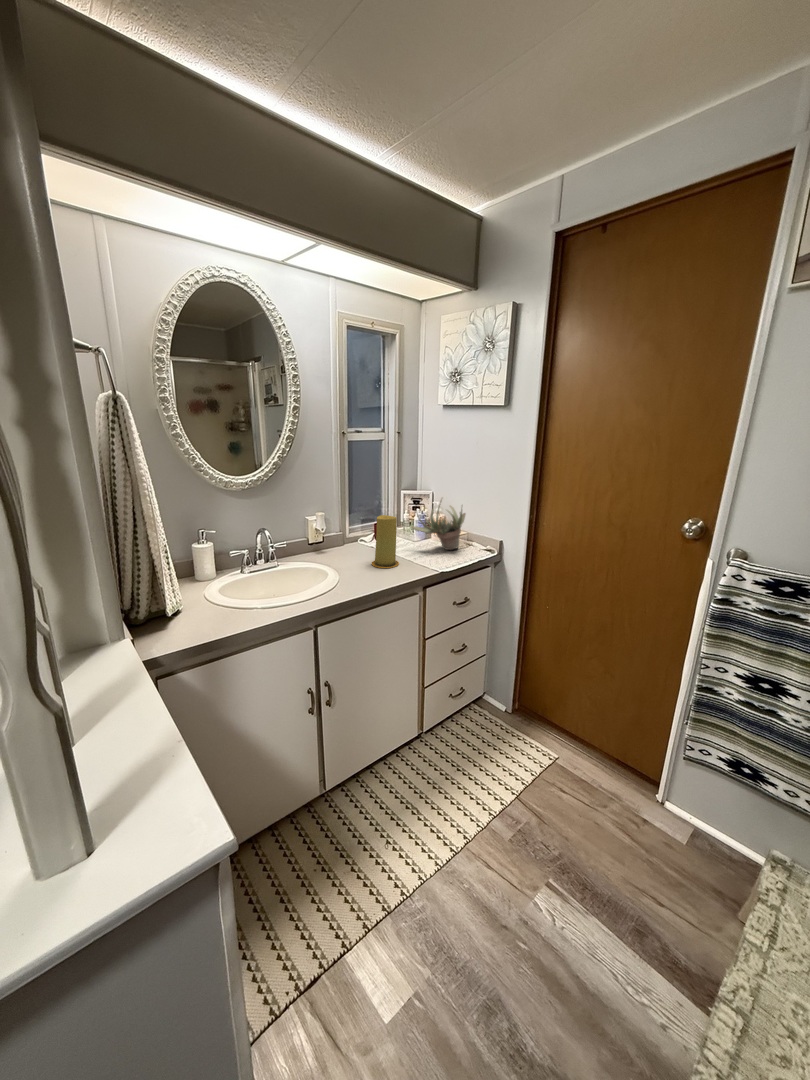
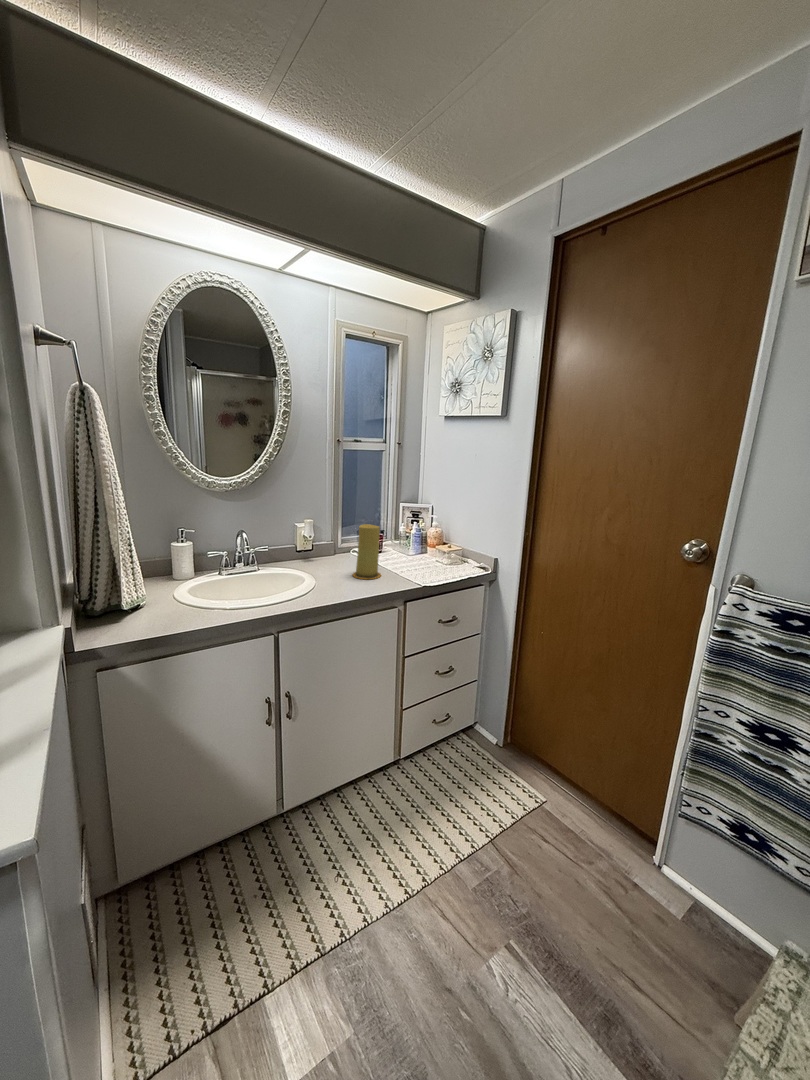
succulent plant: present [411,499,465,550] -> none [400,509,459,566]

